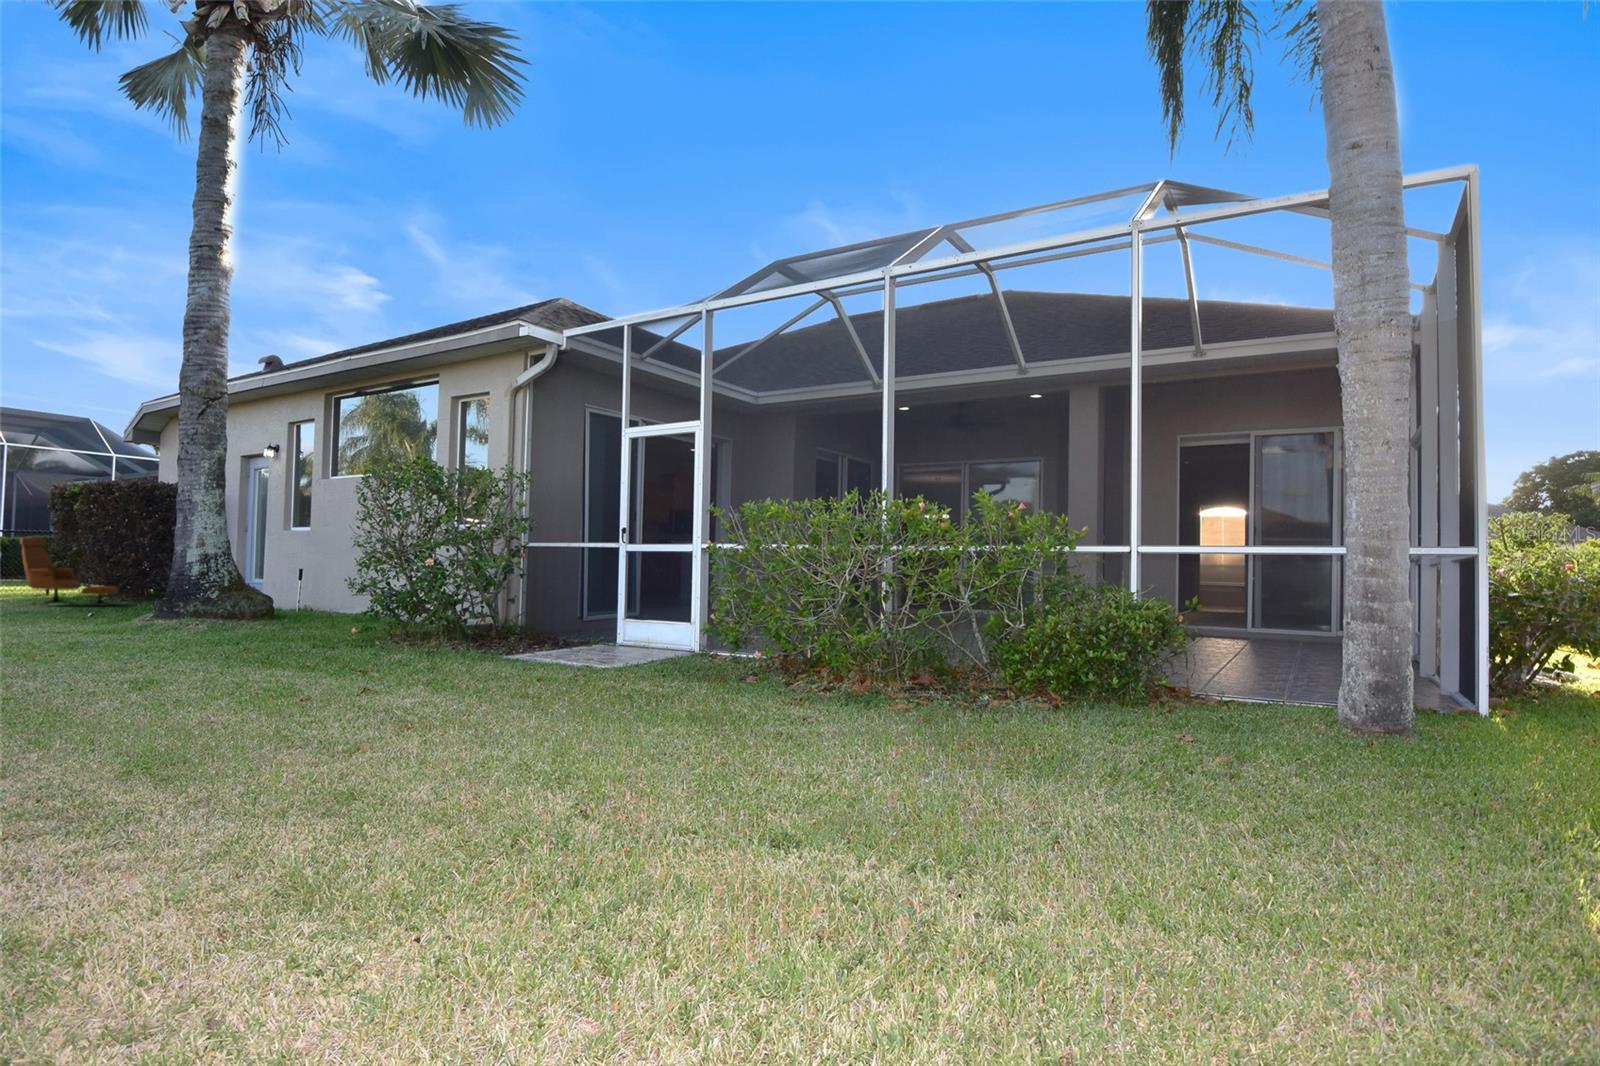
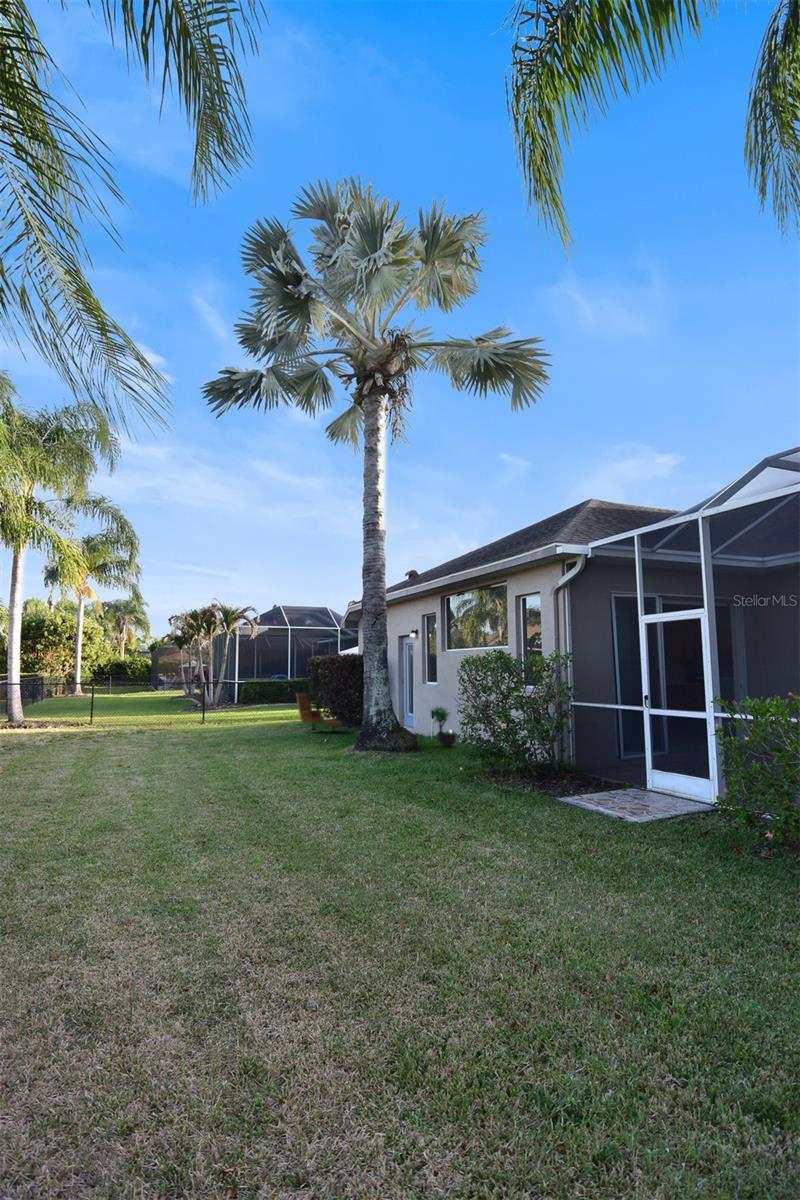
potted tree: none [294,550,339,615] -> present [431,707,457,746]

